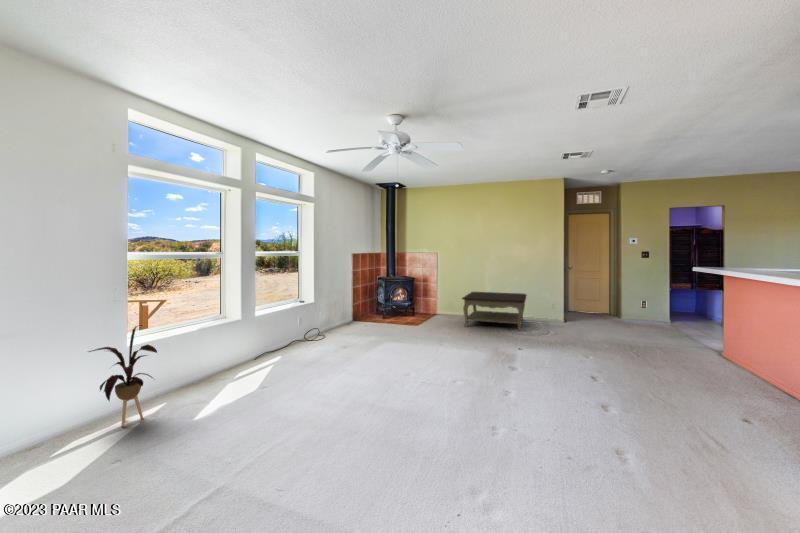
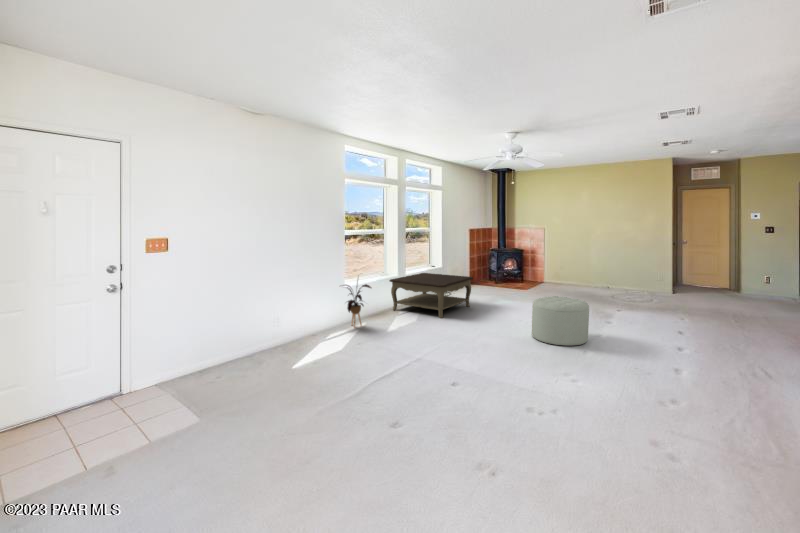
coffee table: present [462,292,526,331] -> present [389,273,473,318]
ottoman: none [430,347,512,434] -> present [532,296,589,346]

